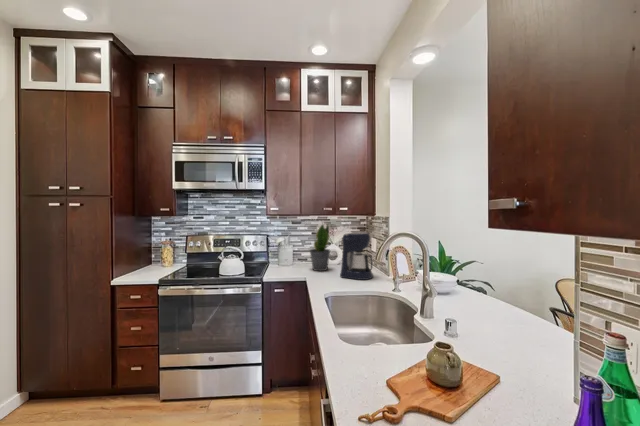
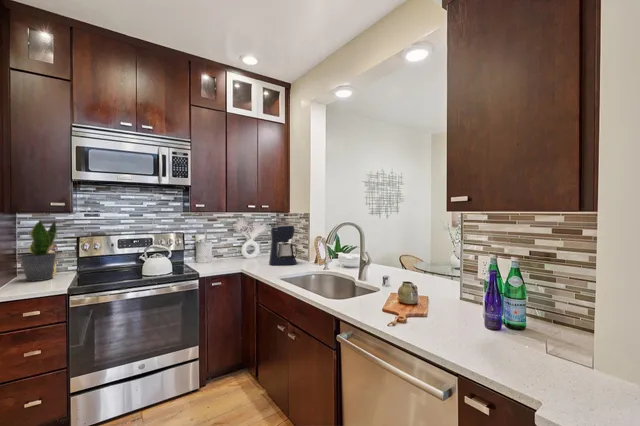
potted plant: present [310,225,330,271] -> present [21,220,57,281]

